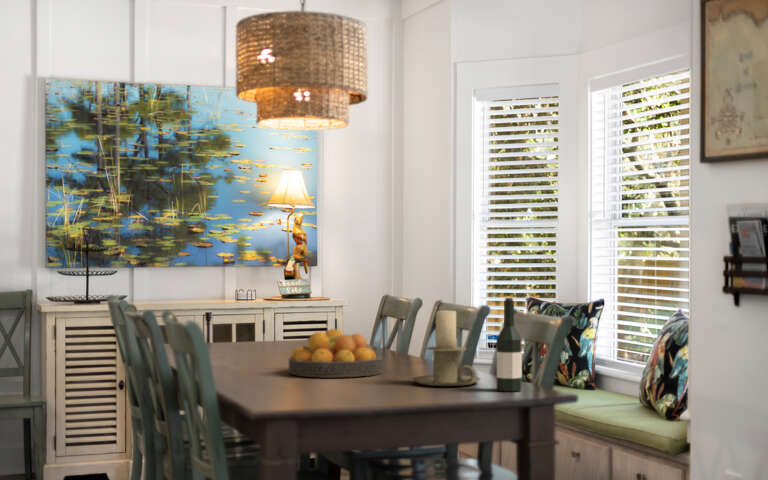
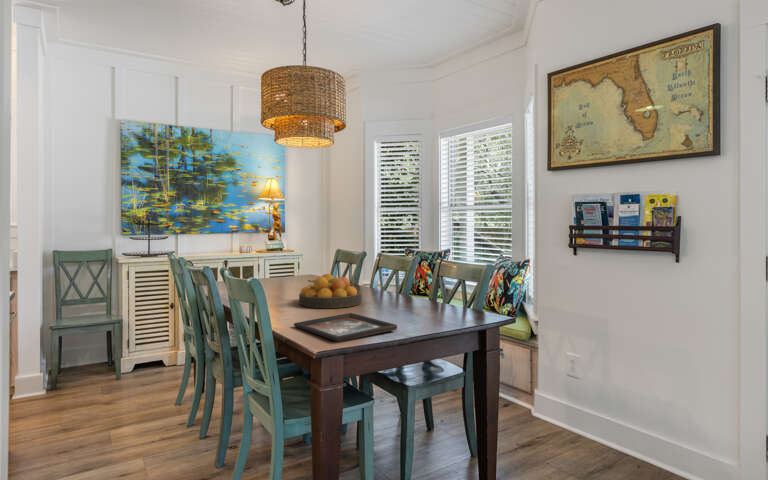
wine bottle: present [497,298,522,391] -> none [456,253,473,317]
candle holder: present [412,310,480,386] -> none [391,262,438,314]
decorative tray: none [261,380,389,406] -> present [294,313,397,341]

